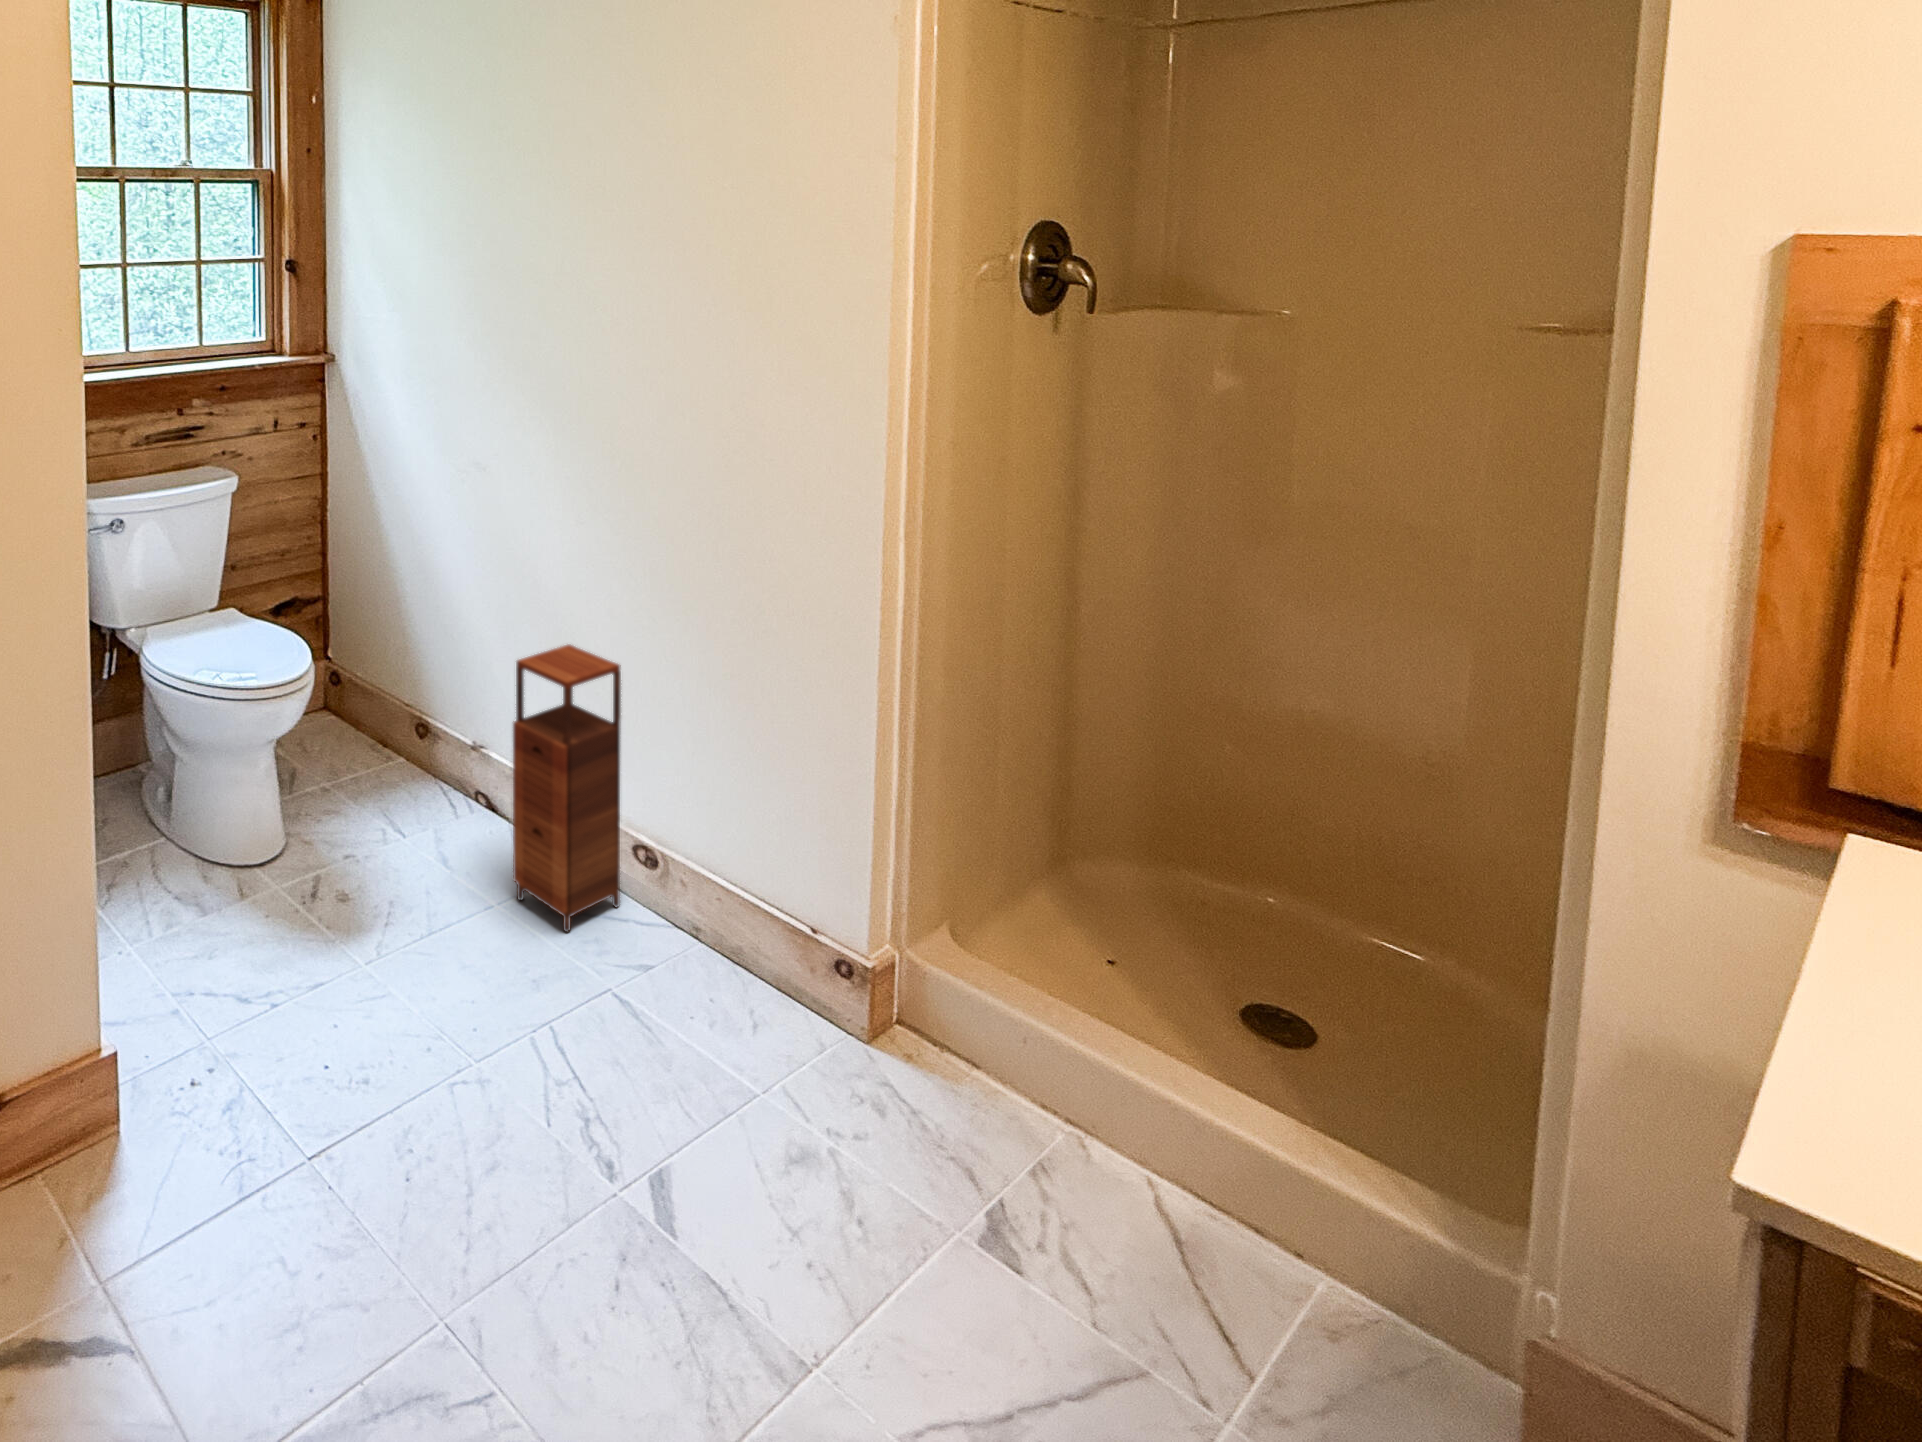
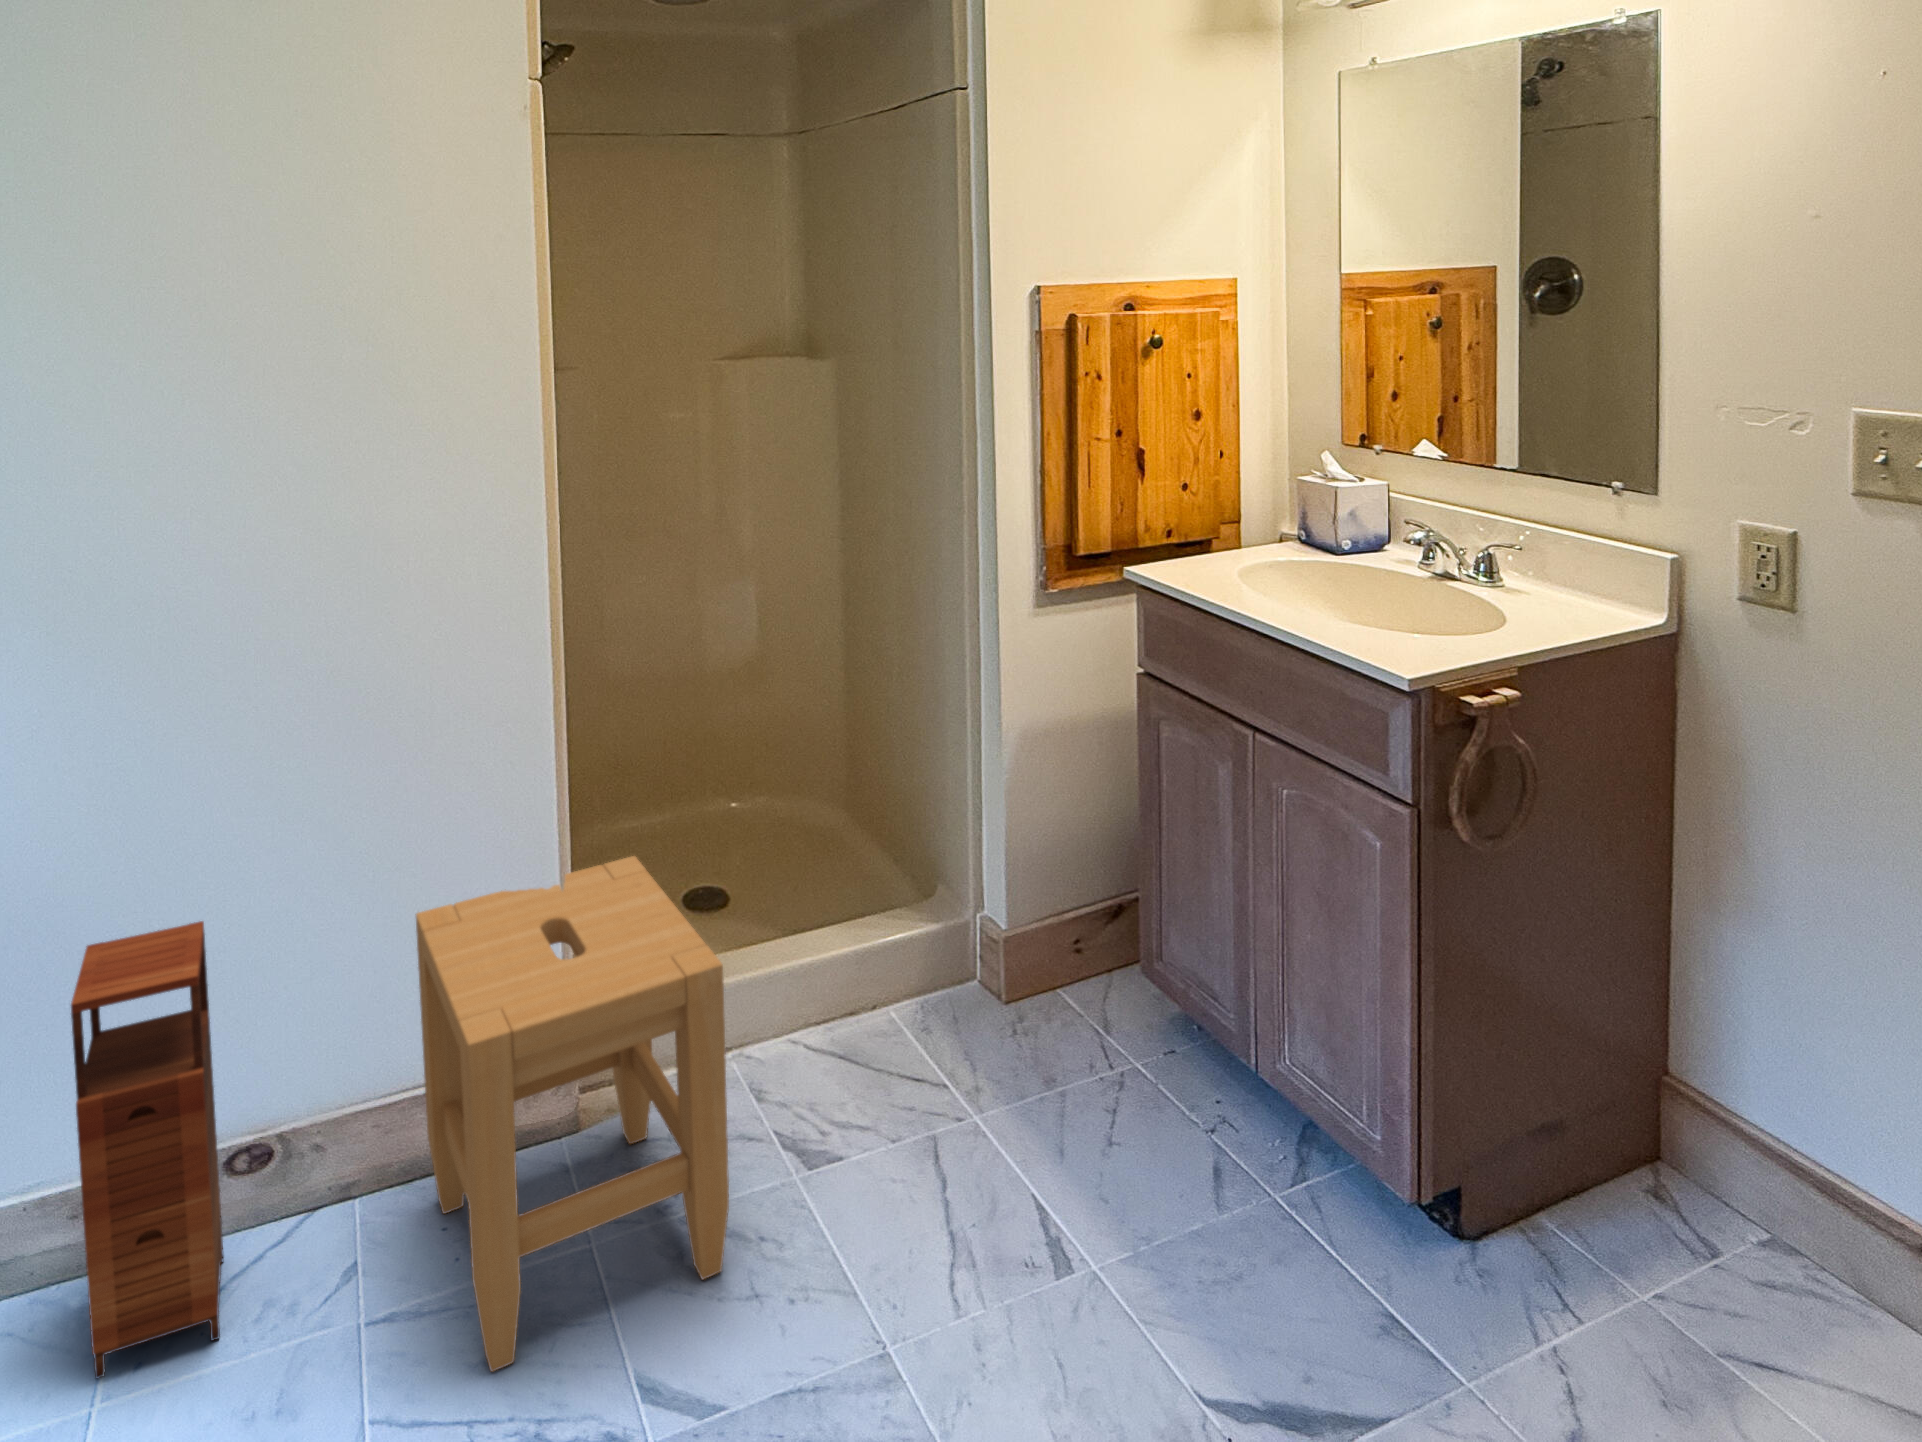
stool: none [610,743,927,1195] -> present [416,856,729,1372]

